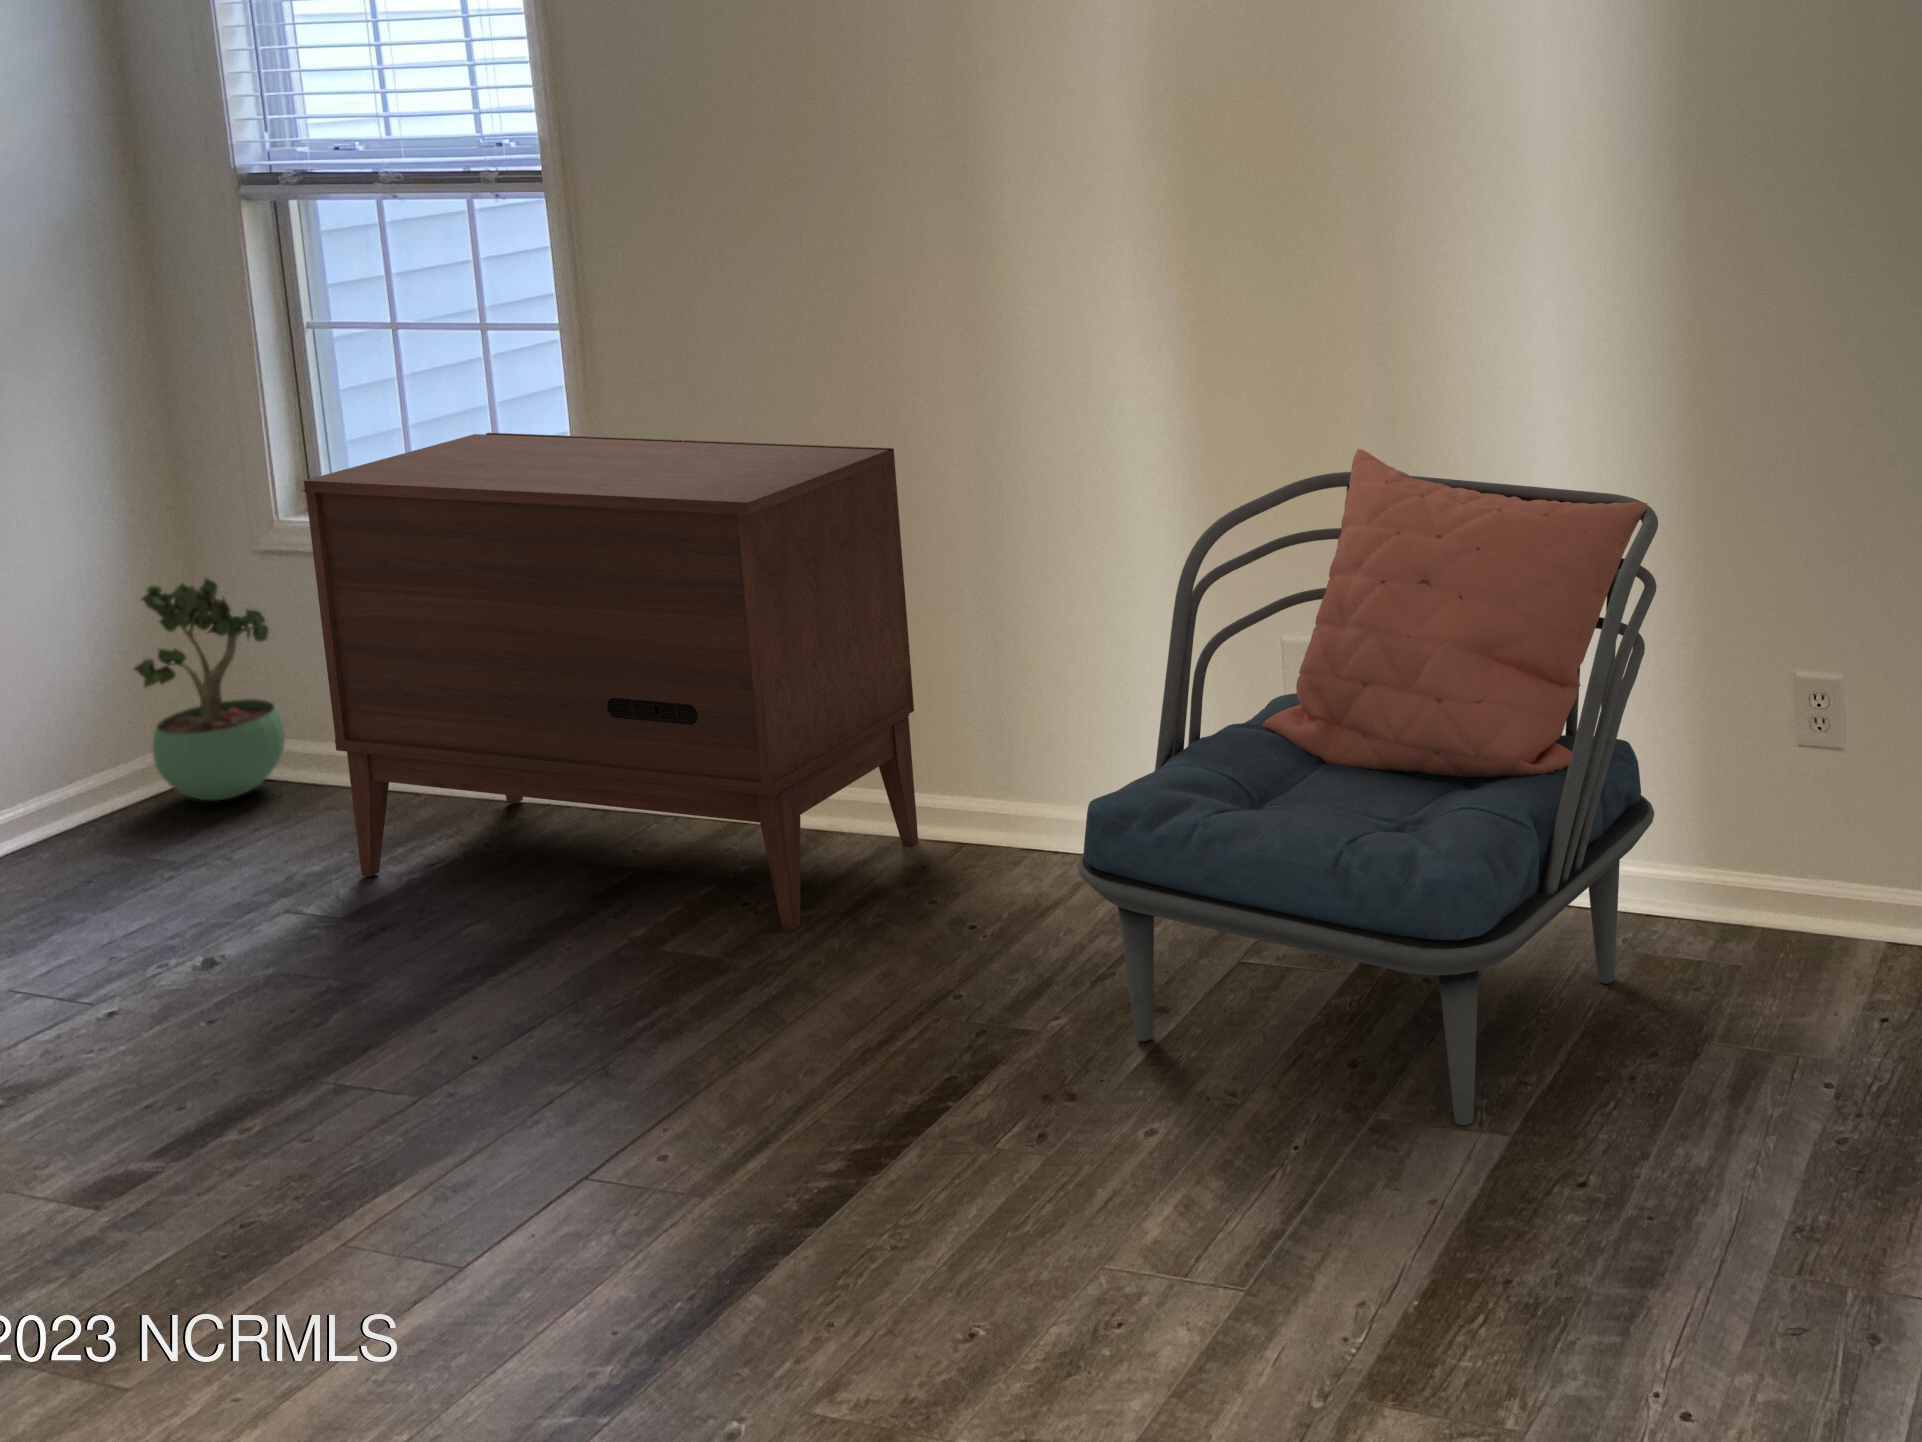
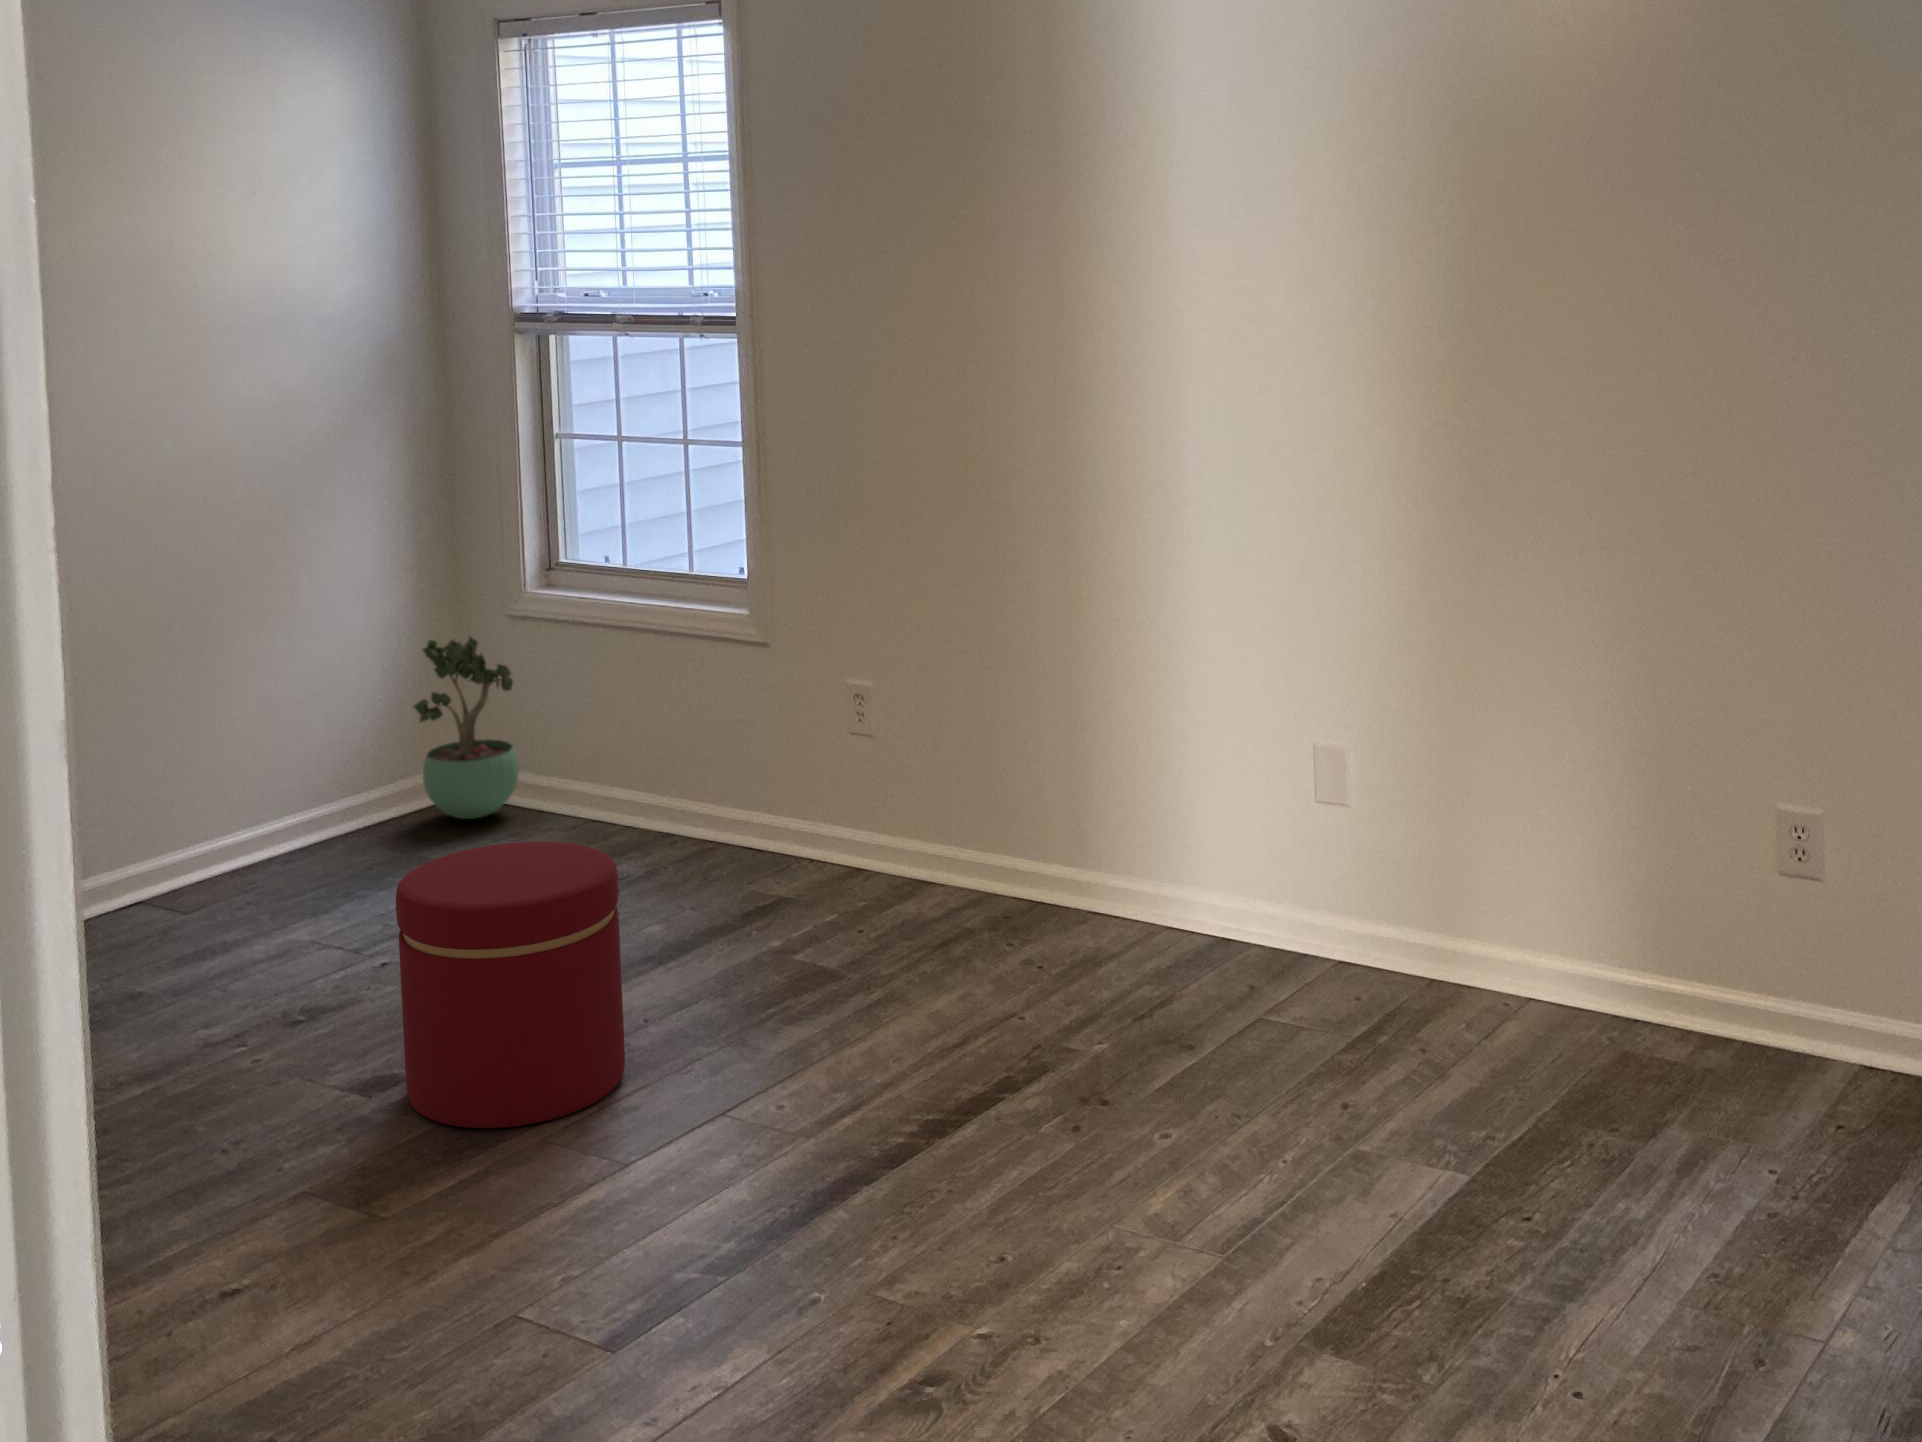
dresser: present [304,433,918,931] -> none [548,530,1009,958]
armchair: present [1078,449,1658,1126] -> none [1122,578,1643,1164]
ottoman: none [99,854,446,1246] -> present [396,842,625,1128]

